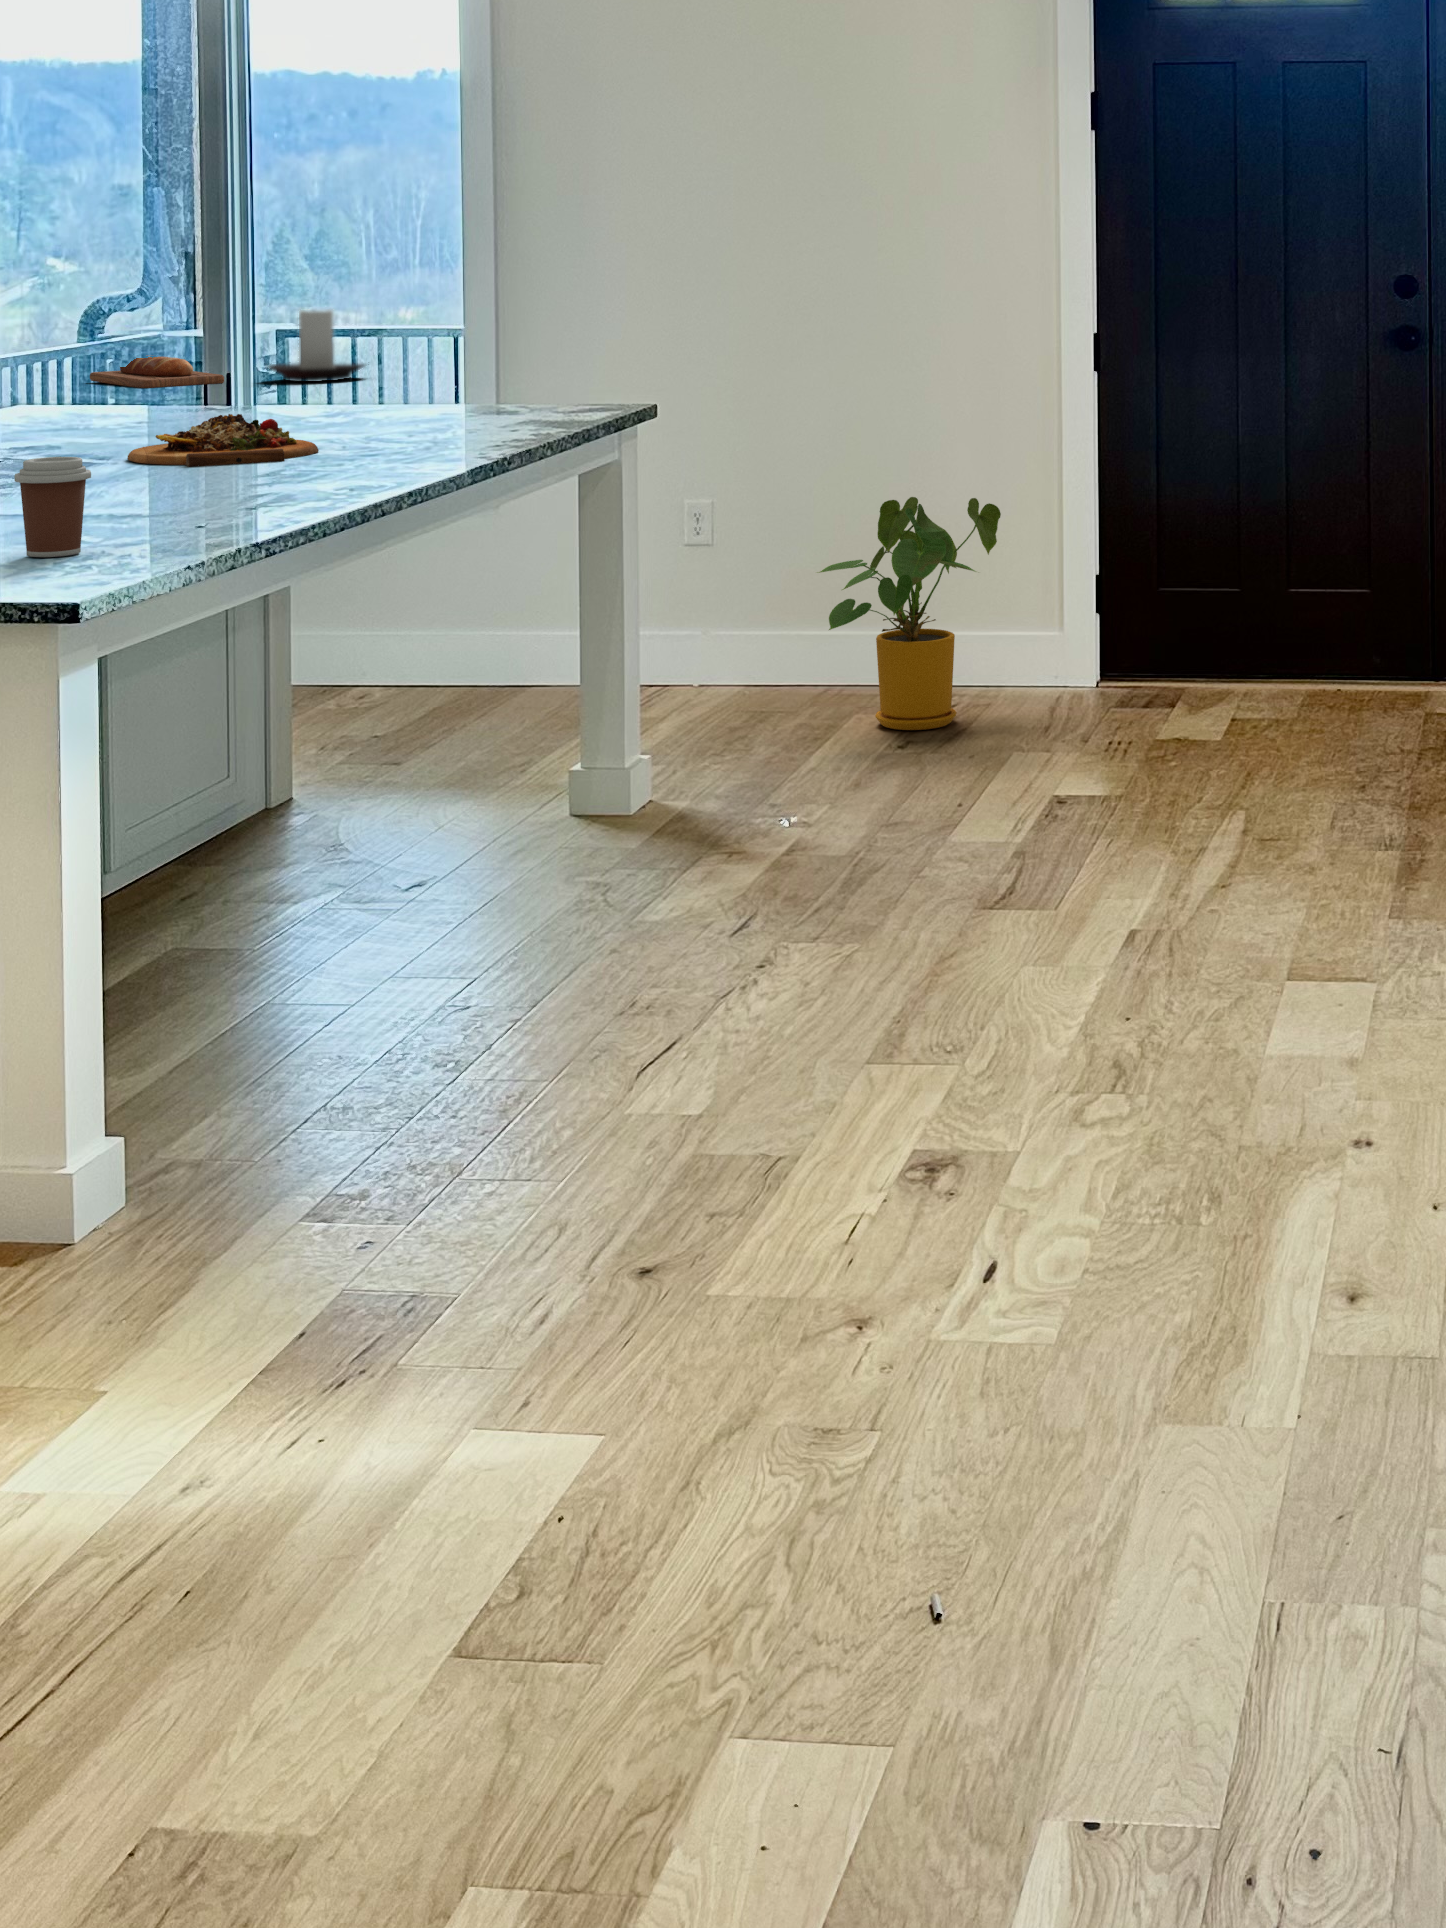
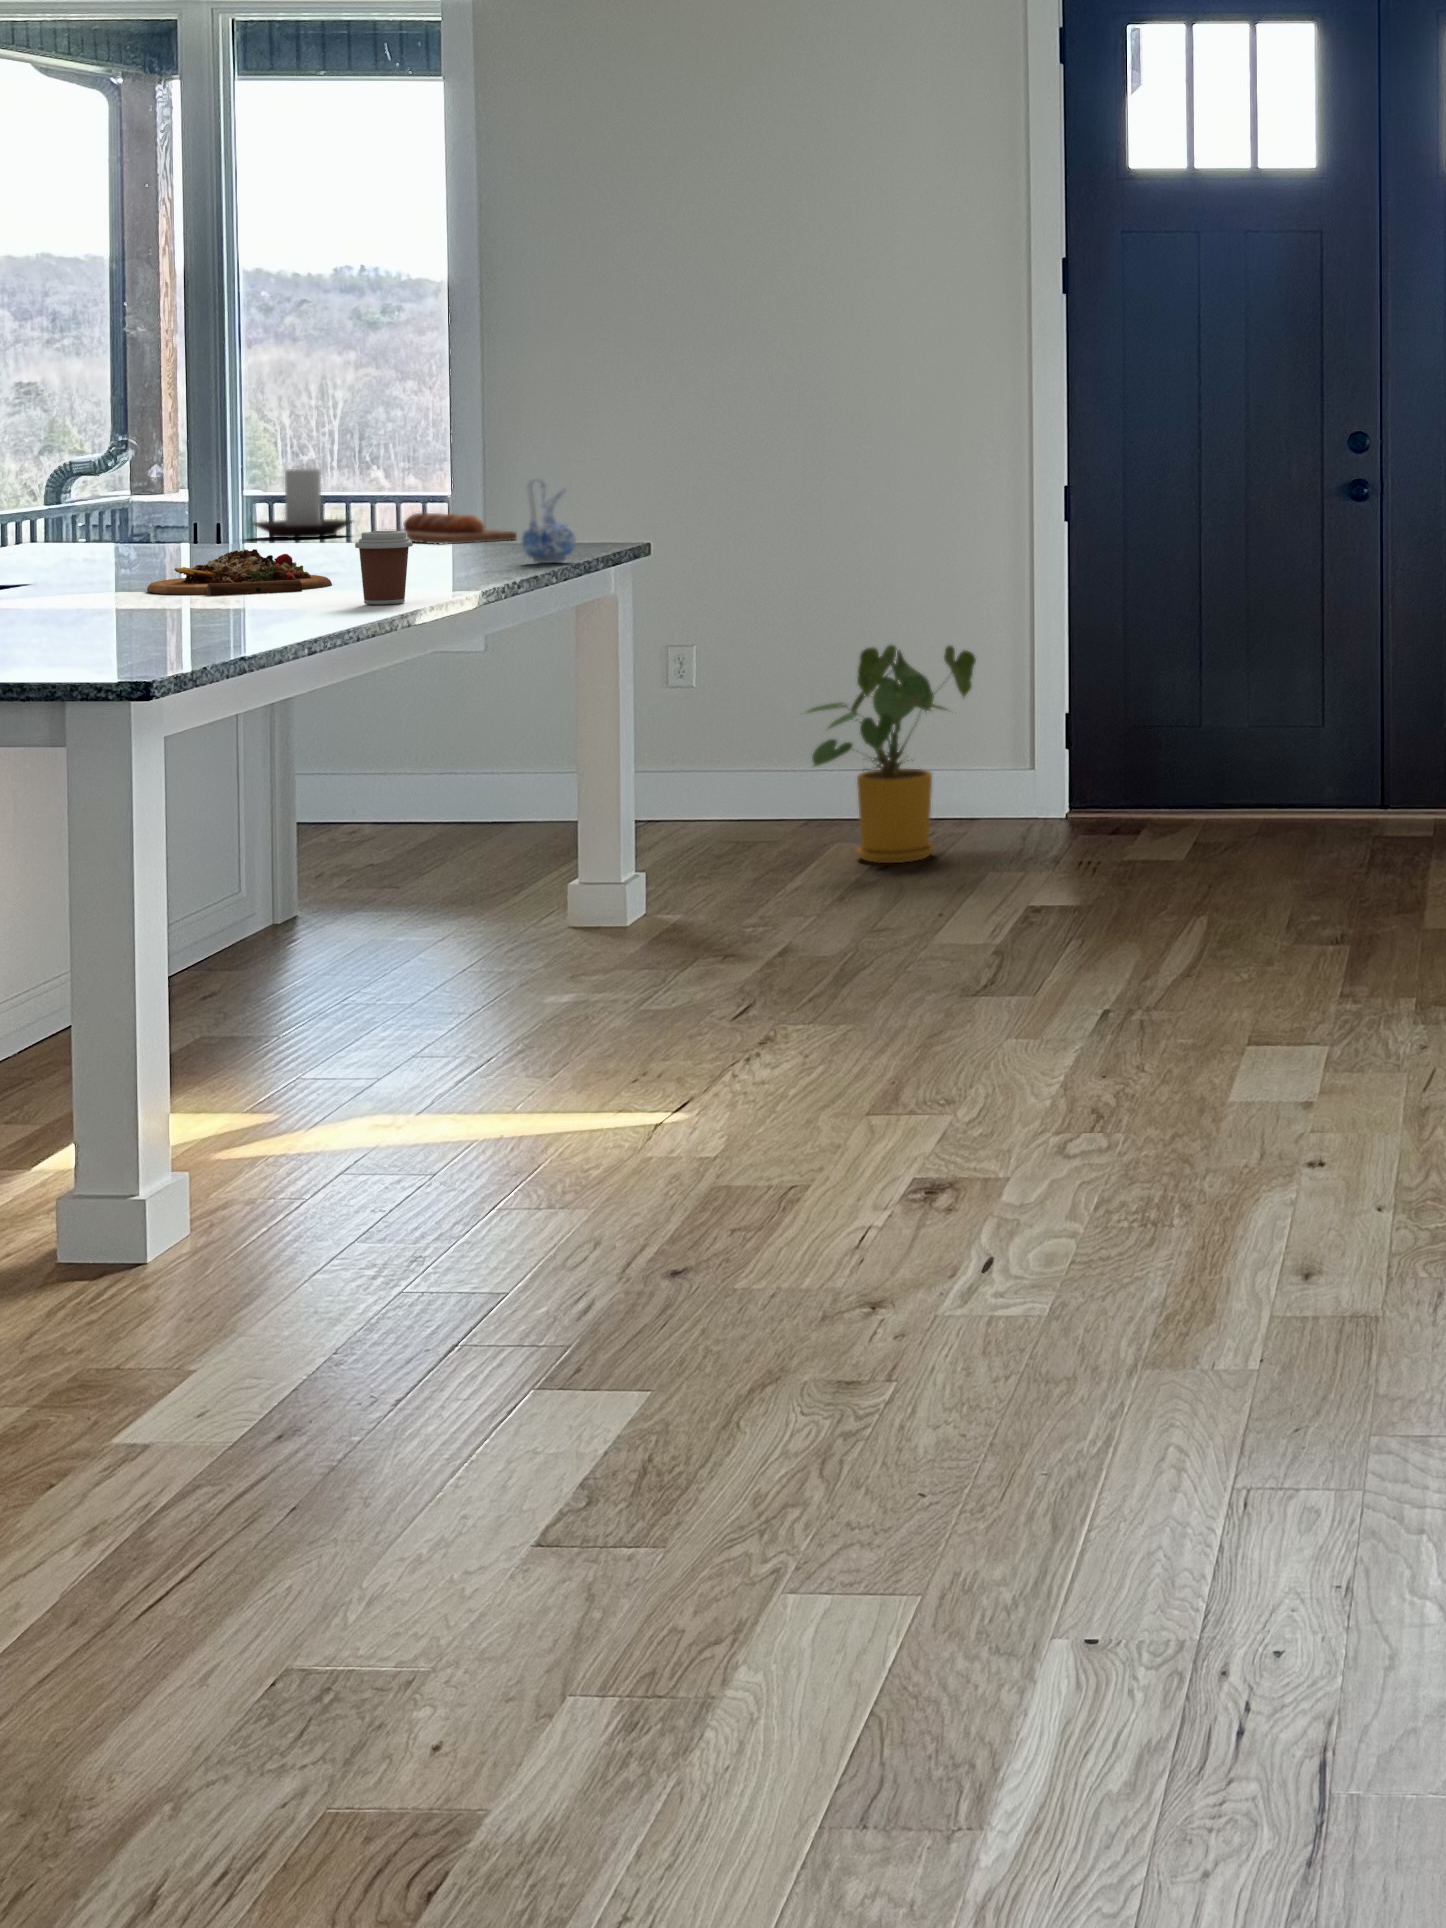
ceramic pitcher: none [522,332,578,422] -> present [522,478,576,563]
bread loaf: present [90,357,224,388] -> present [373,513,517,544]
coffee cup: present [14,457,91,557] -> present [355,531,413,605]

